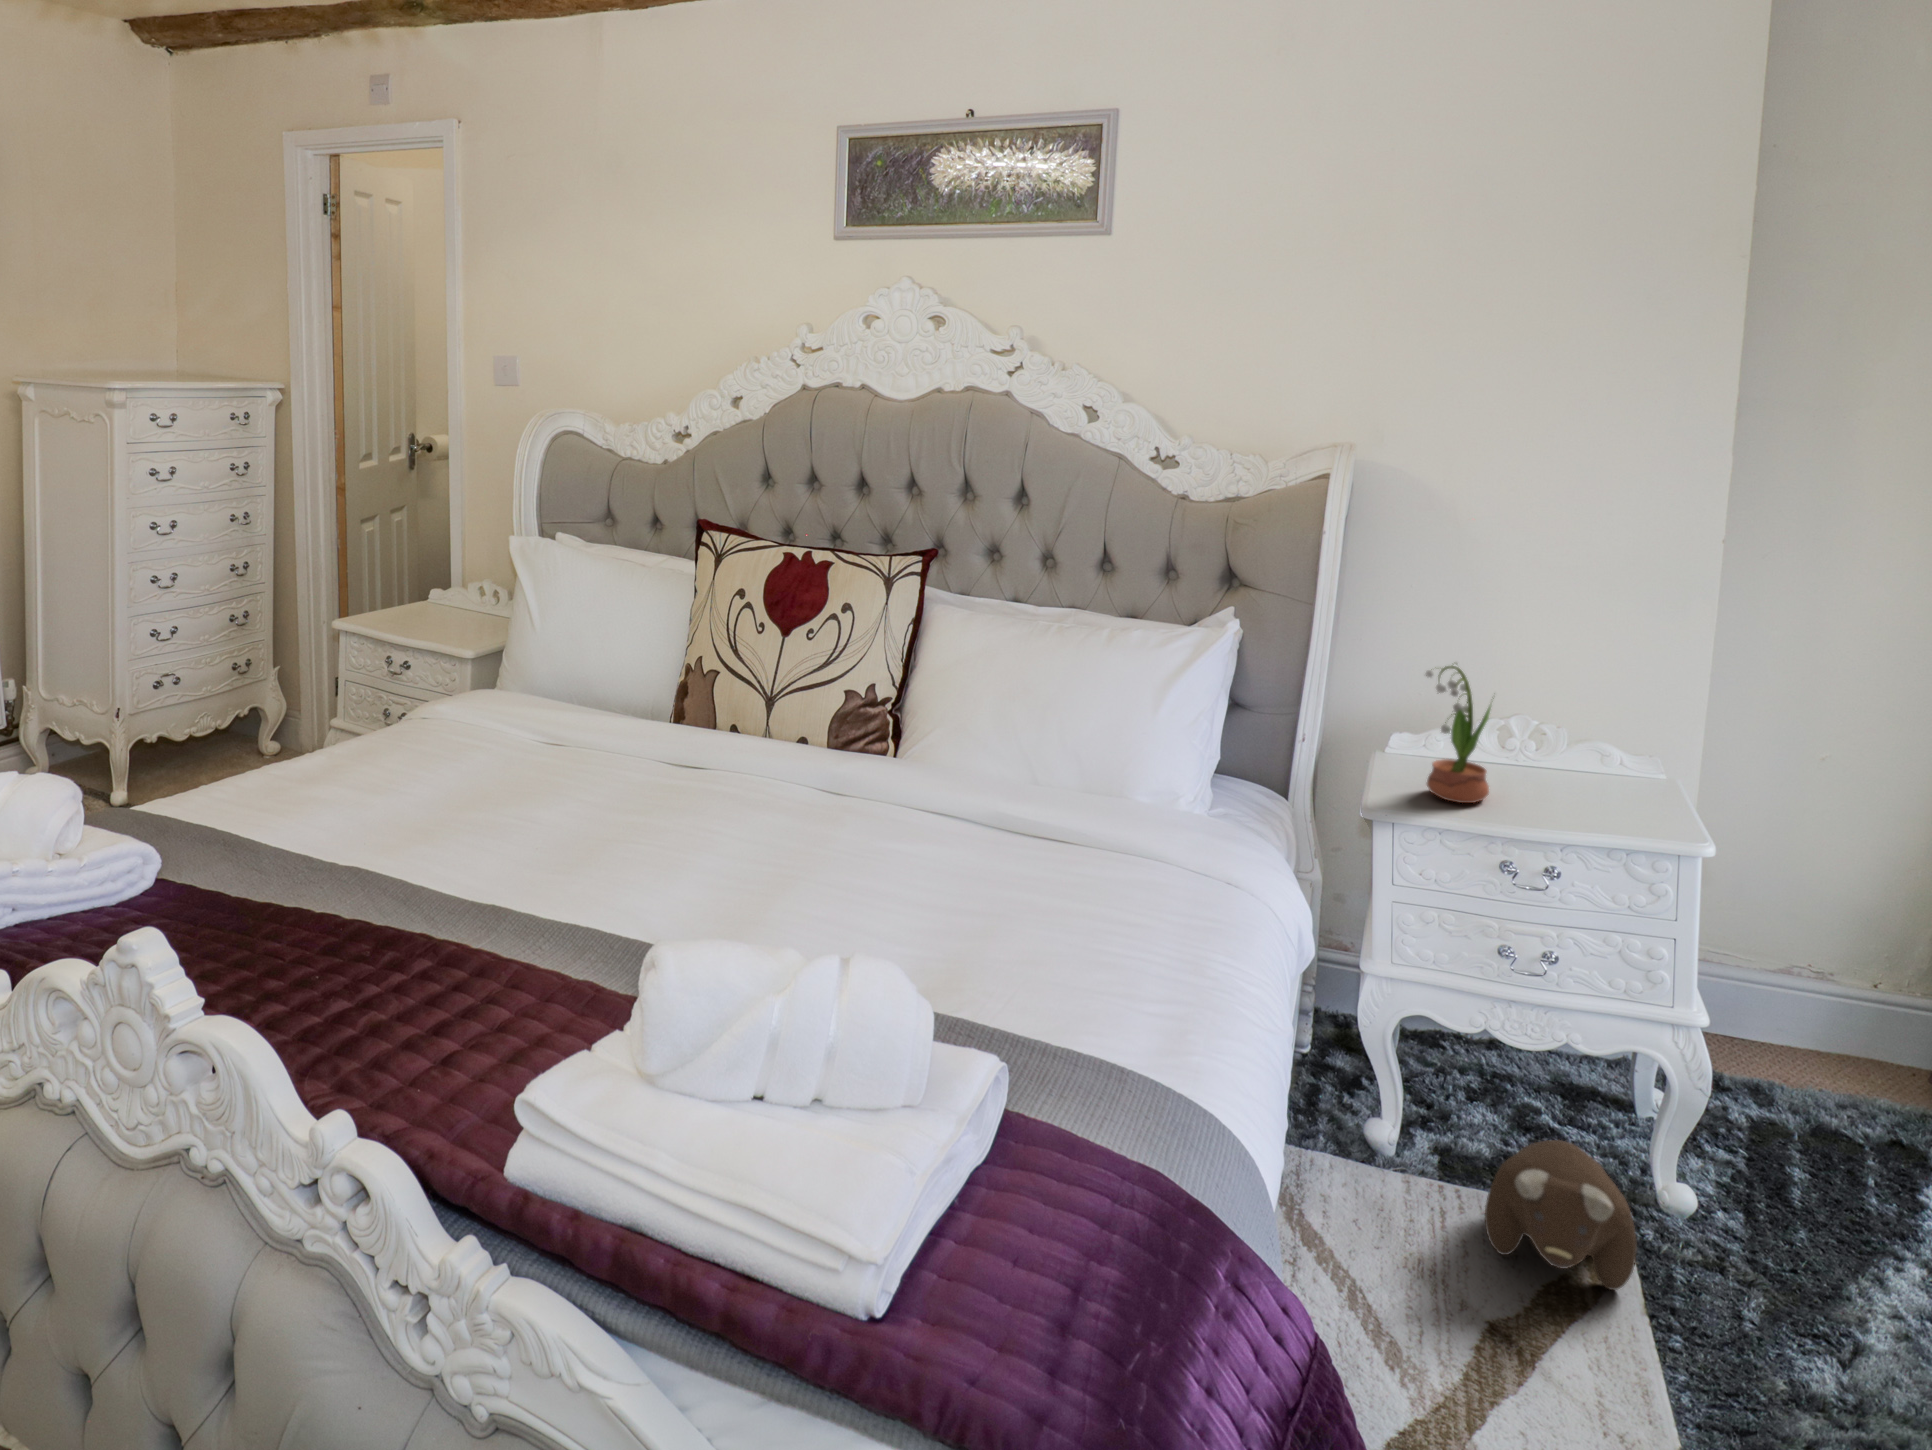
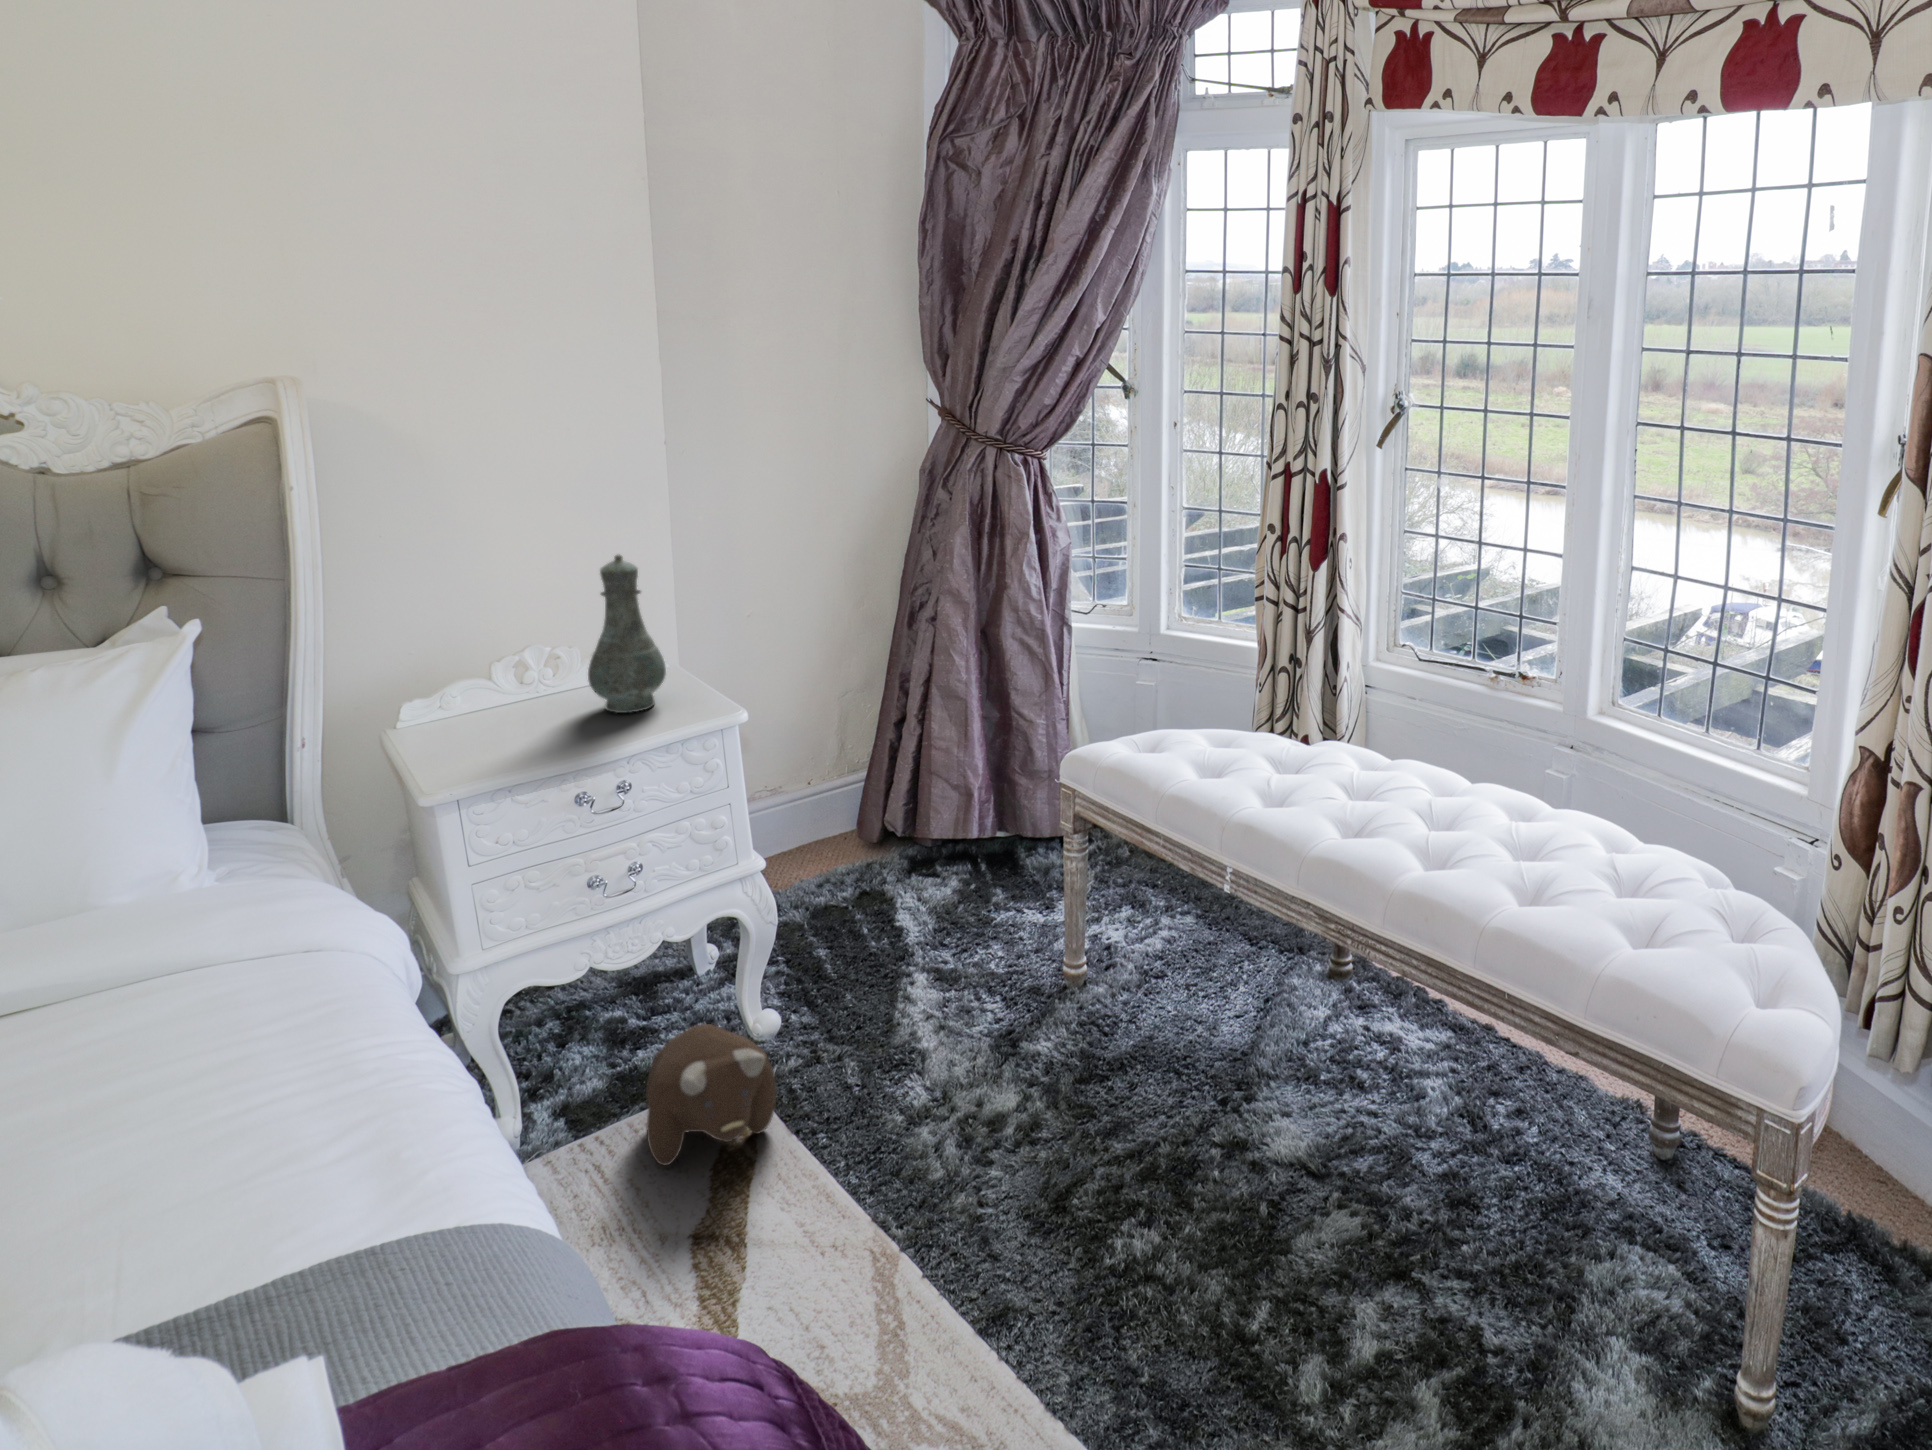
vase: none [1547,650,1633,812] -> present [588,554,666,713]
potted flower: present [1425,665,1494,803] -> none [453,596,543,746]

